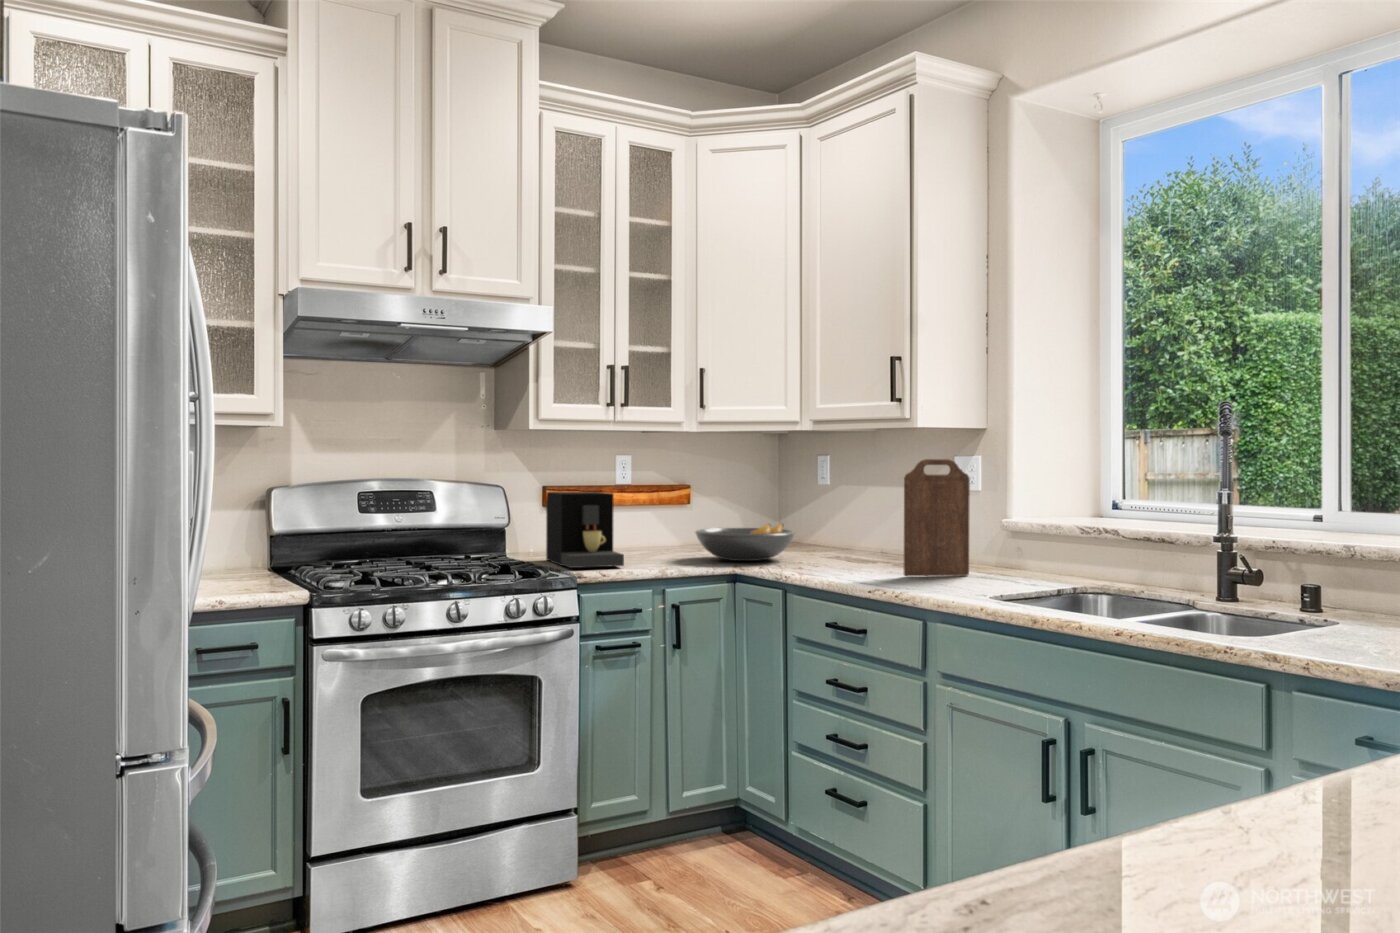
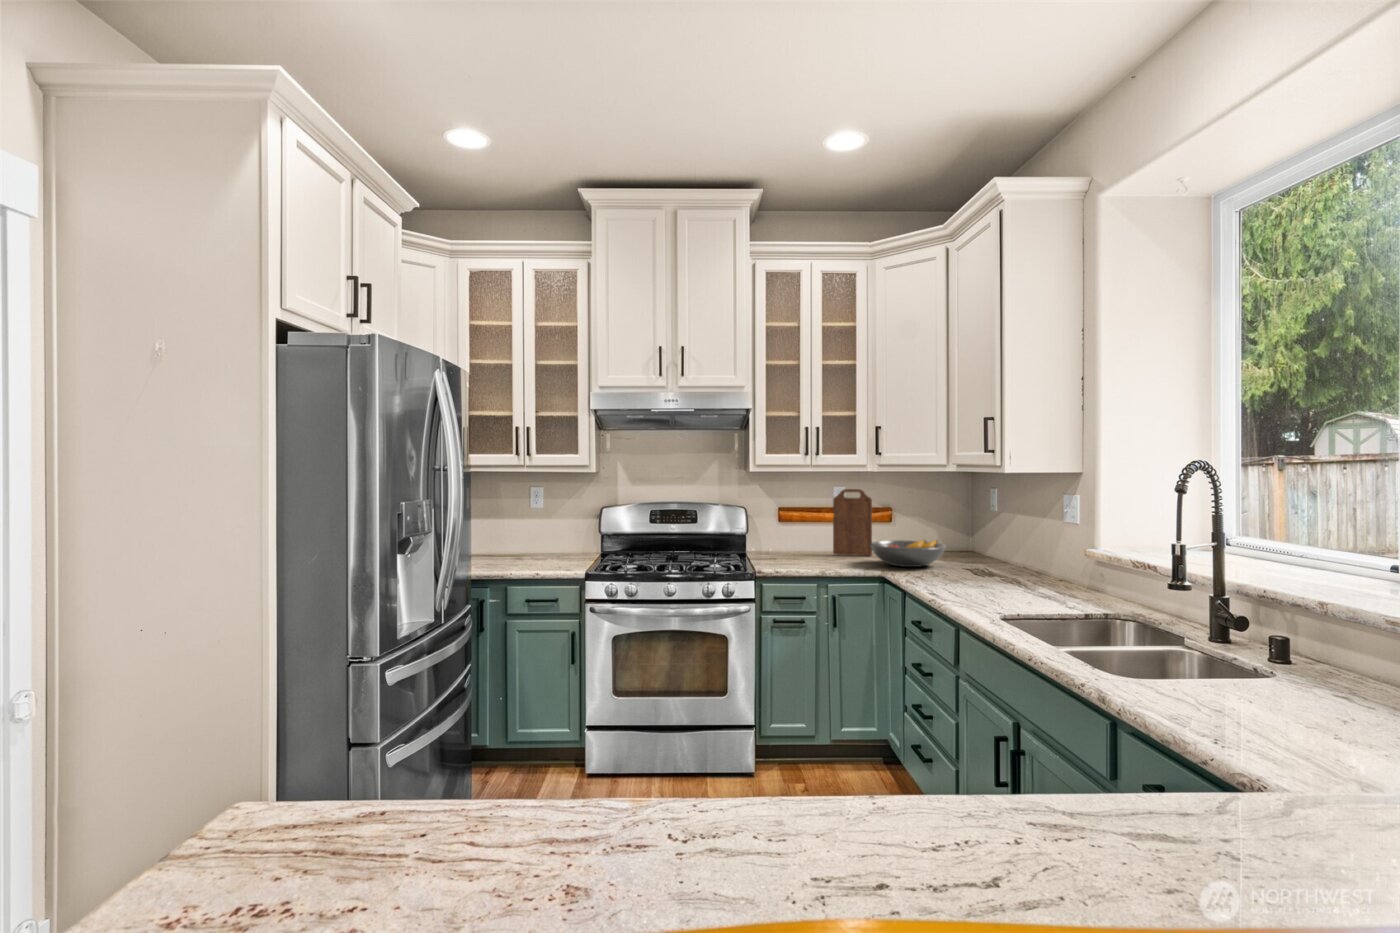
cutting board: present [904,459,970,576] -> present [833,489,872,556]
coffee maker: present [546,492,624,568] -> none [770,511,810,565]

